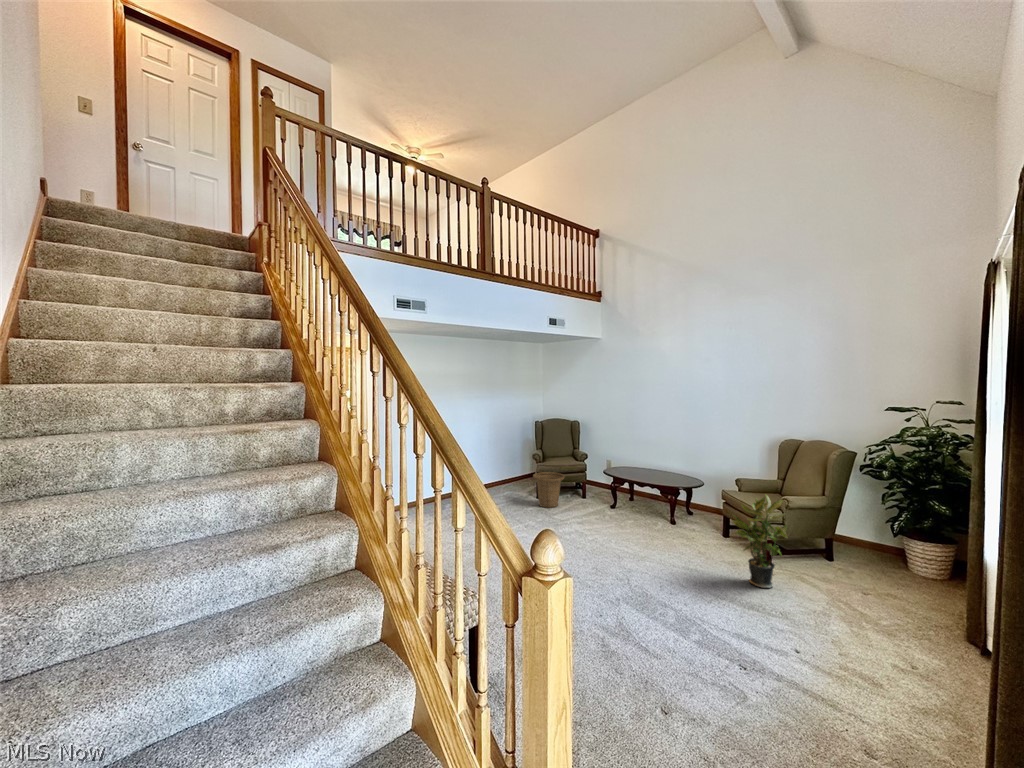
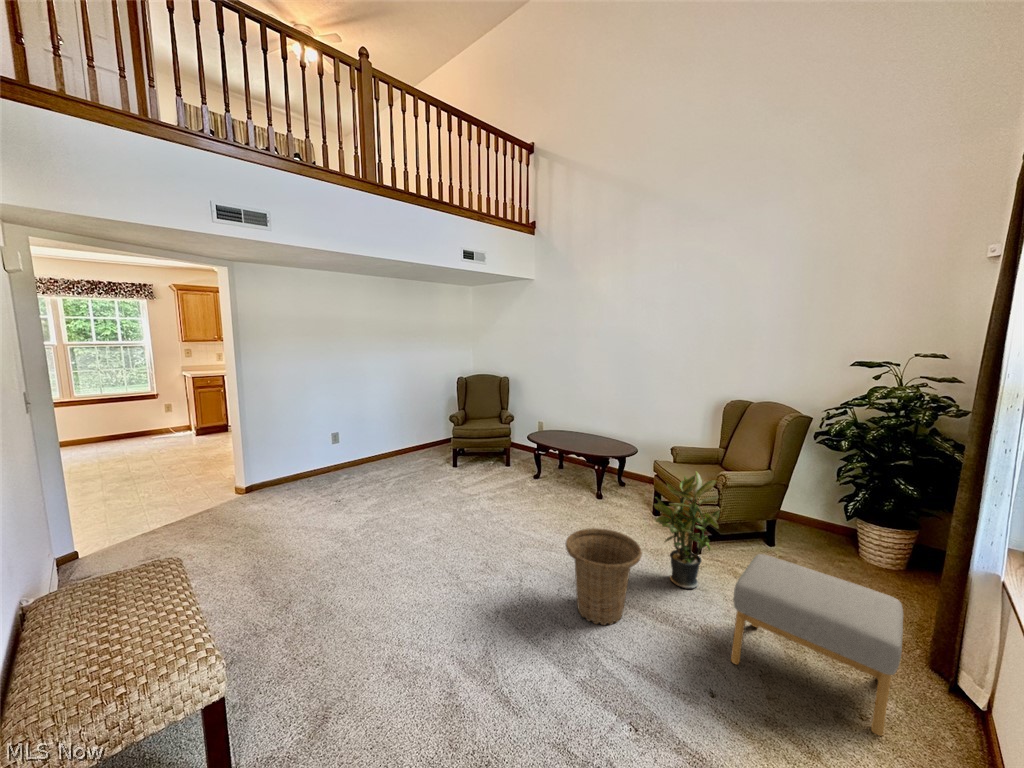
basket: present [533,472,565,508] -> present [565,528,642,625]
footstool: none [807,554,936,676] -> present [731,554,903,736]

